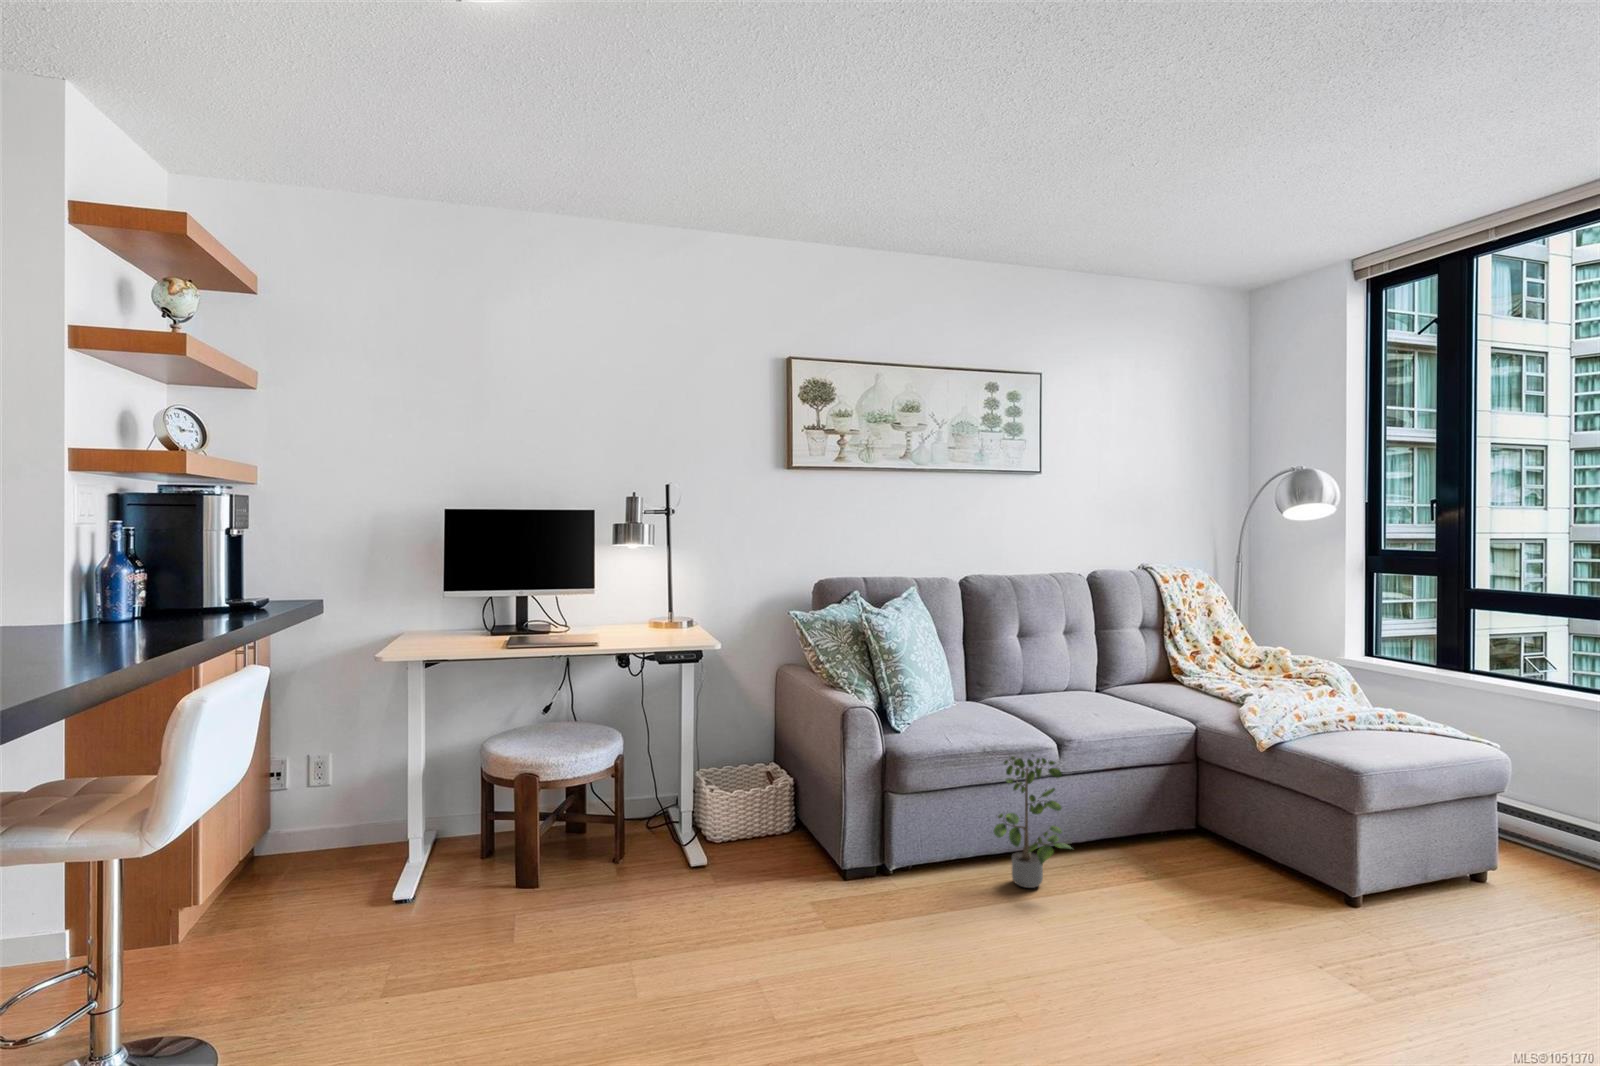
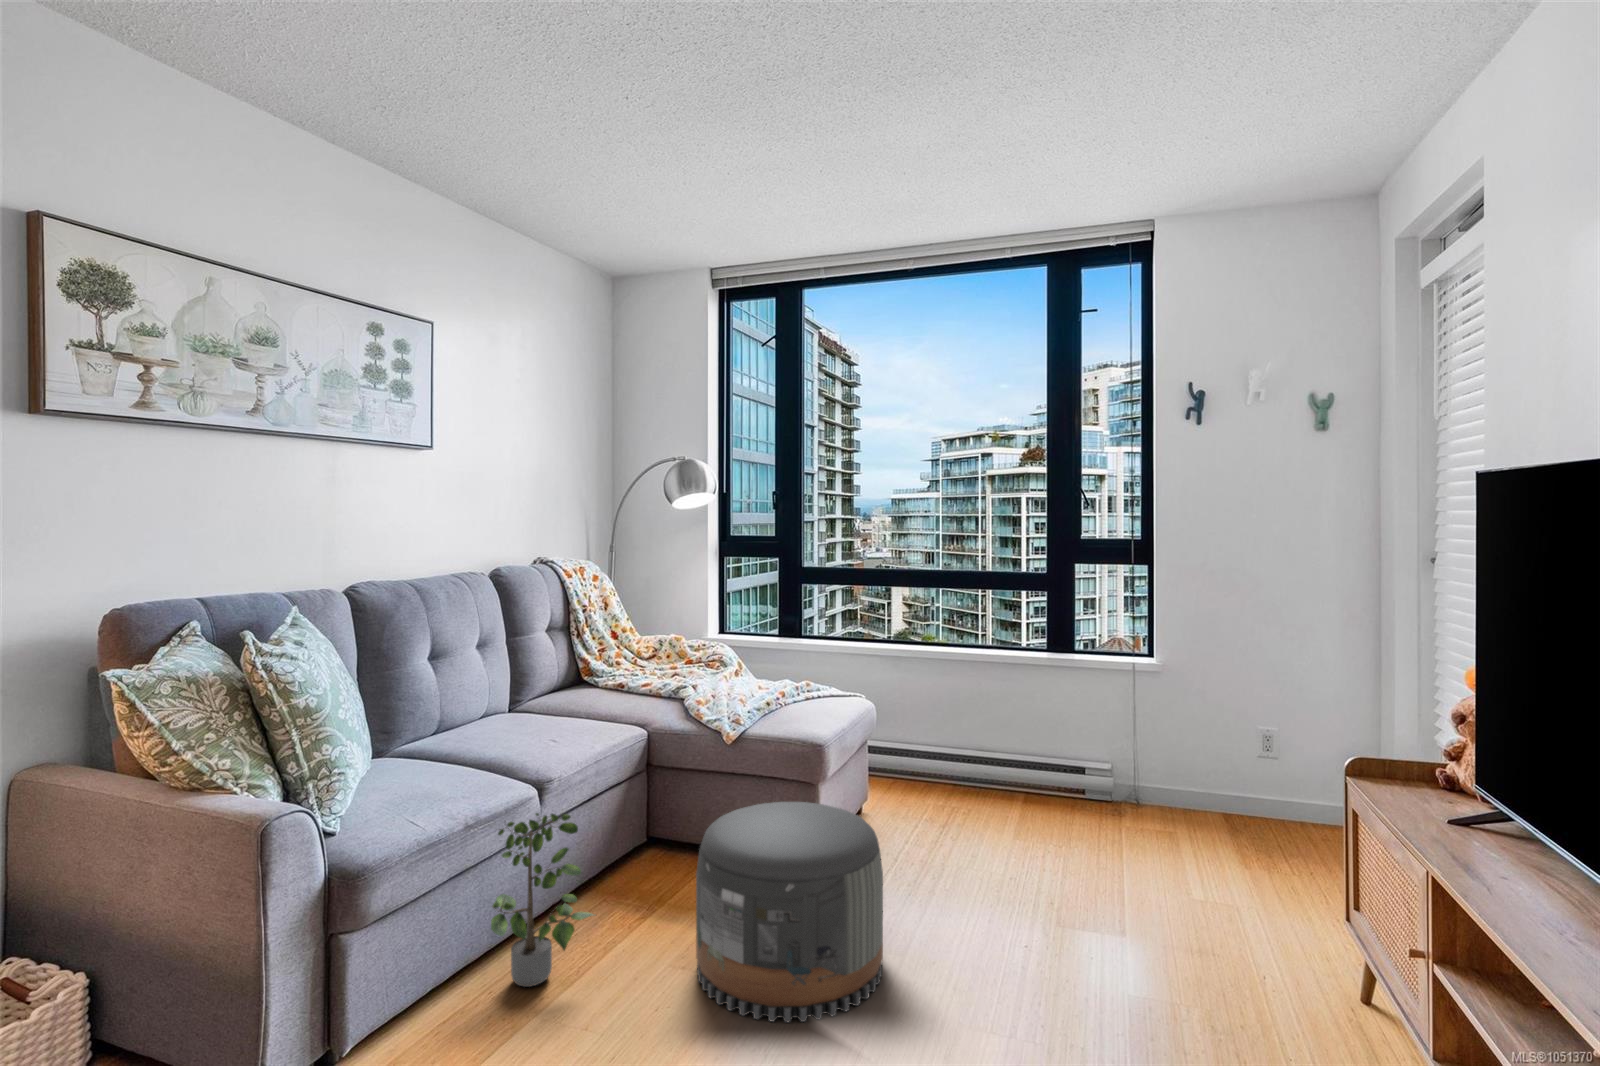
pouf: none [1146,798,1352,1009] -> present [696,802,883,1022]

